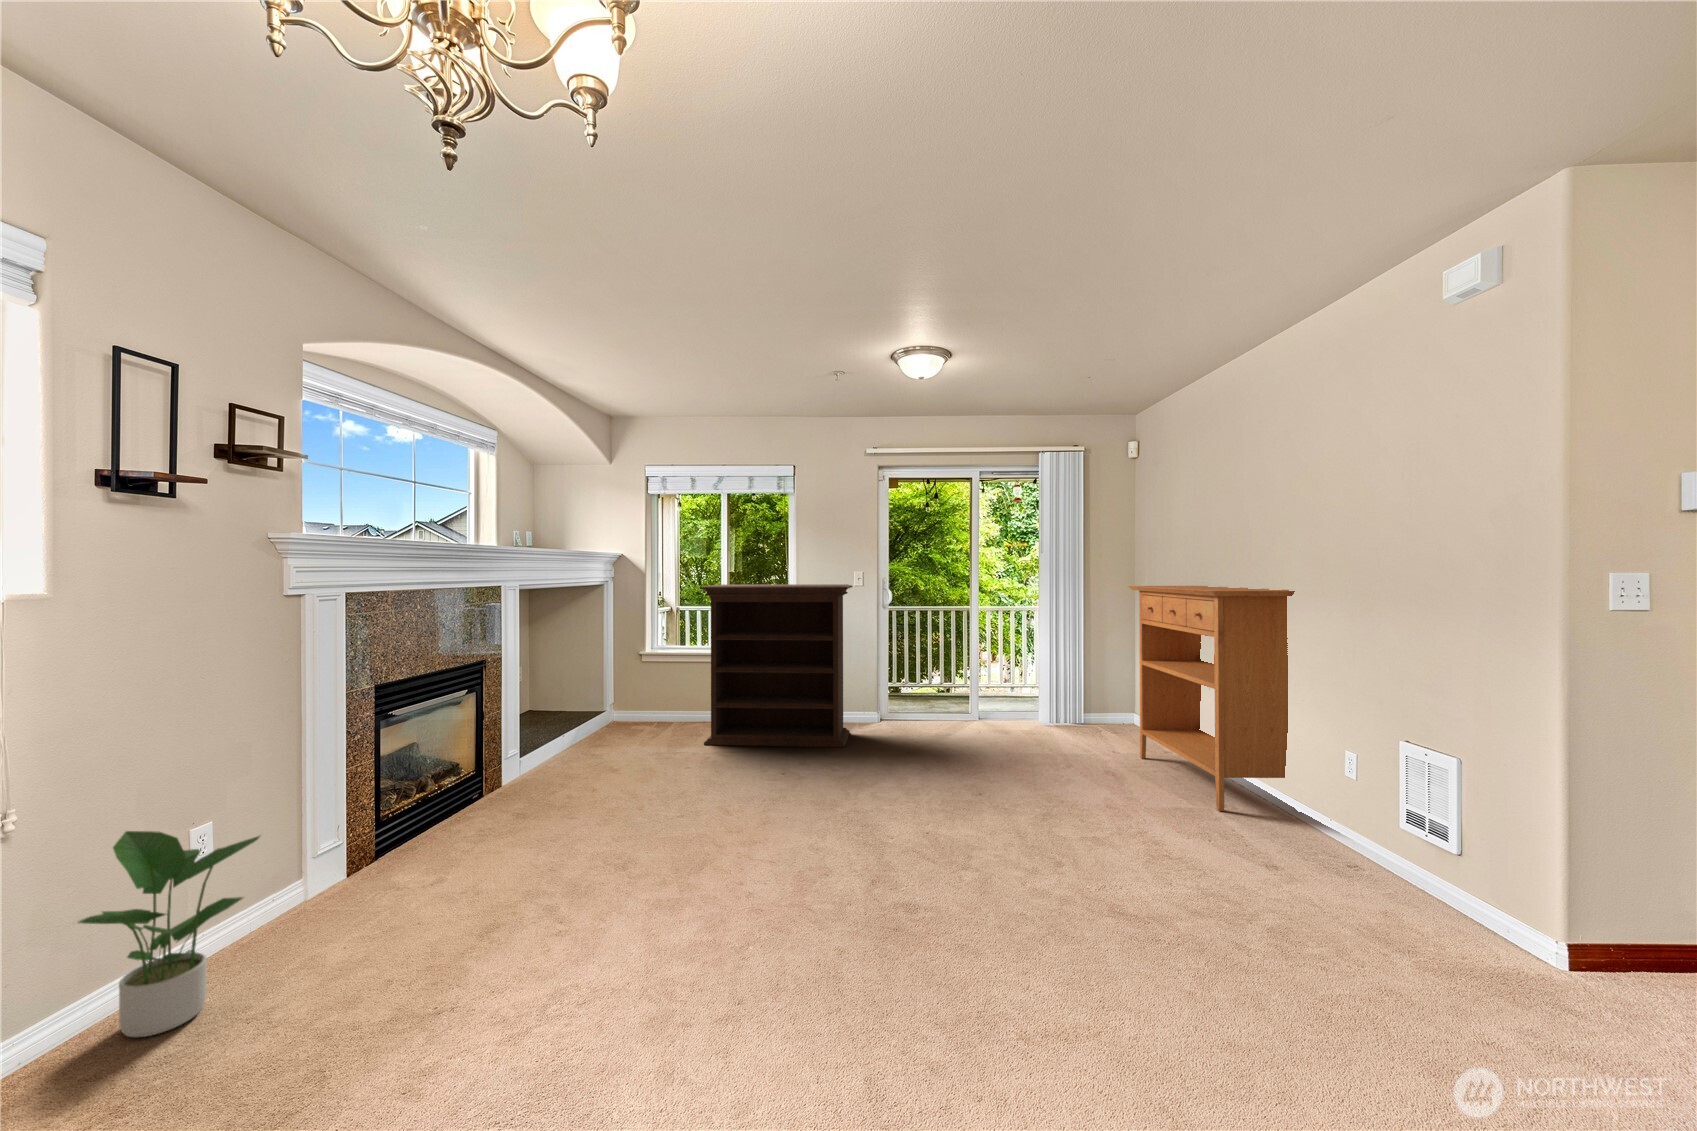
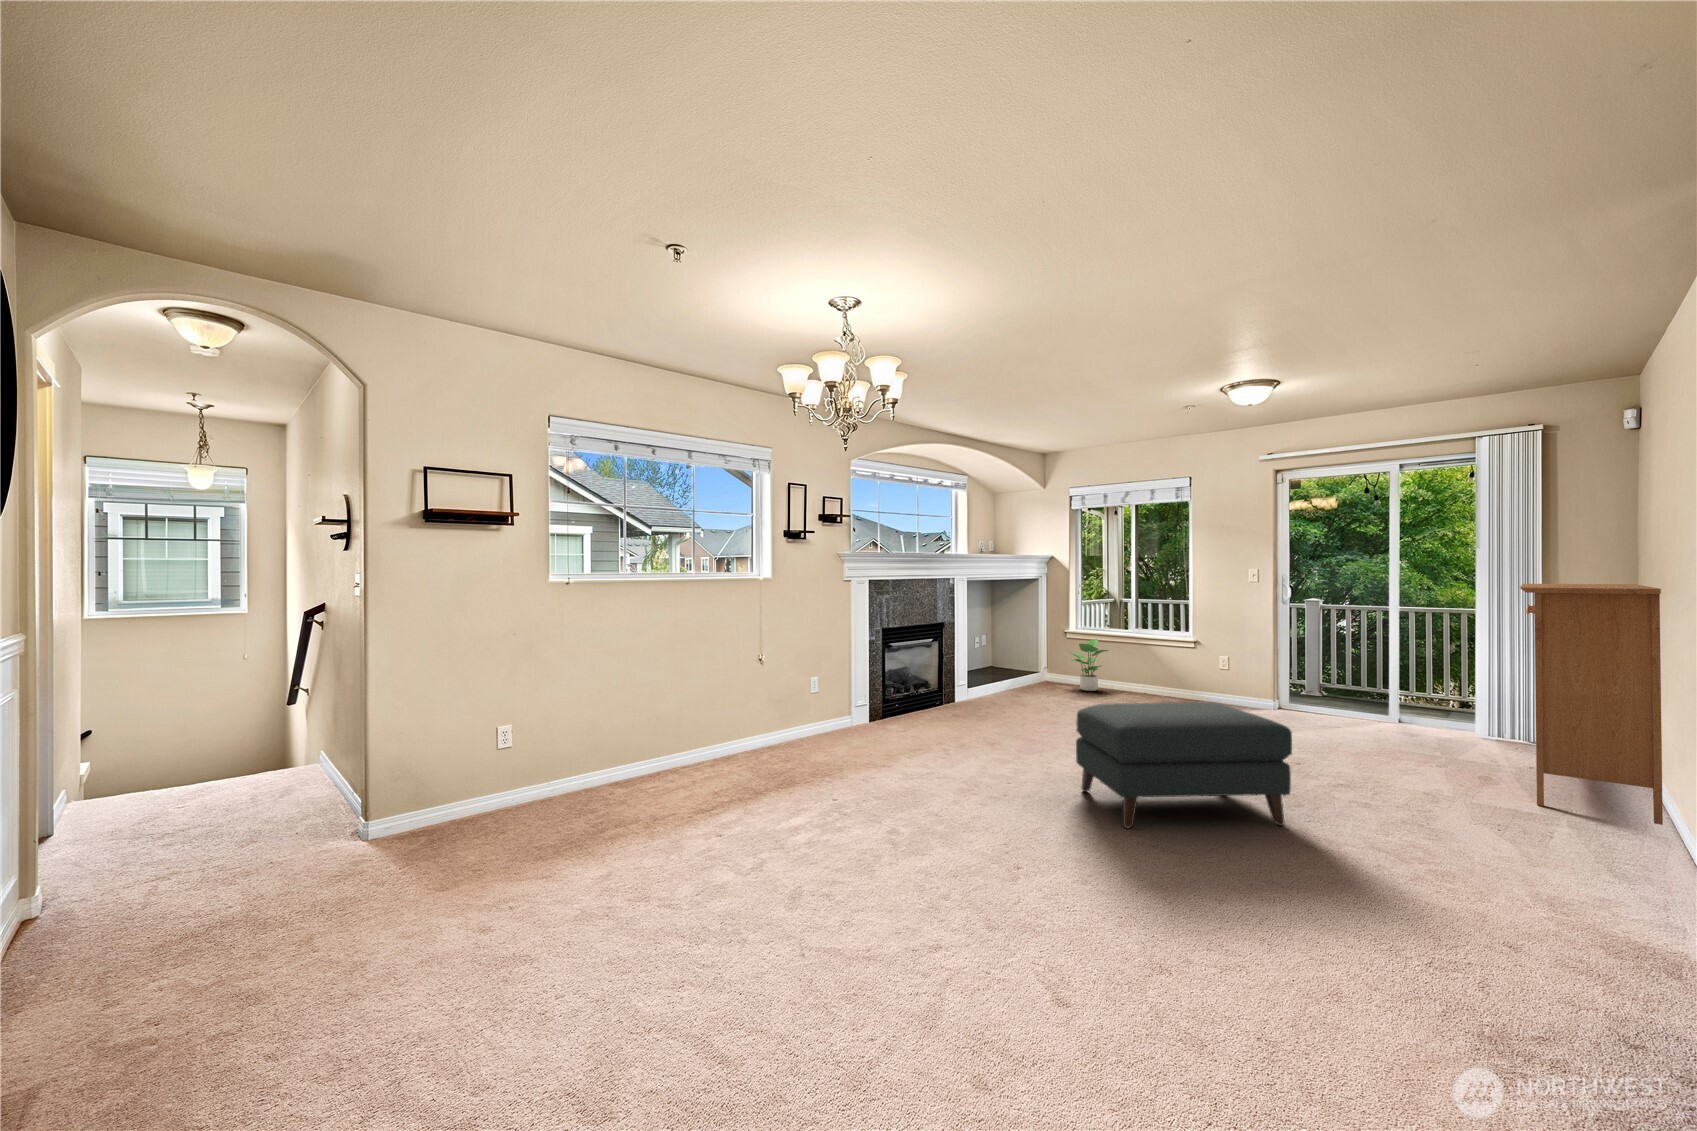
bookshelf: present [700,584,853,747] -> none [1095,580,1234,717]
ottoman: none [850,761,1153,1046] -> present [1076,702,1292,828]
potted plant: present [78,831,260,1037] -> present [1070,639,1108,691]

